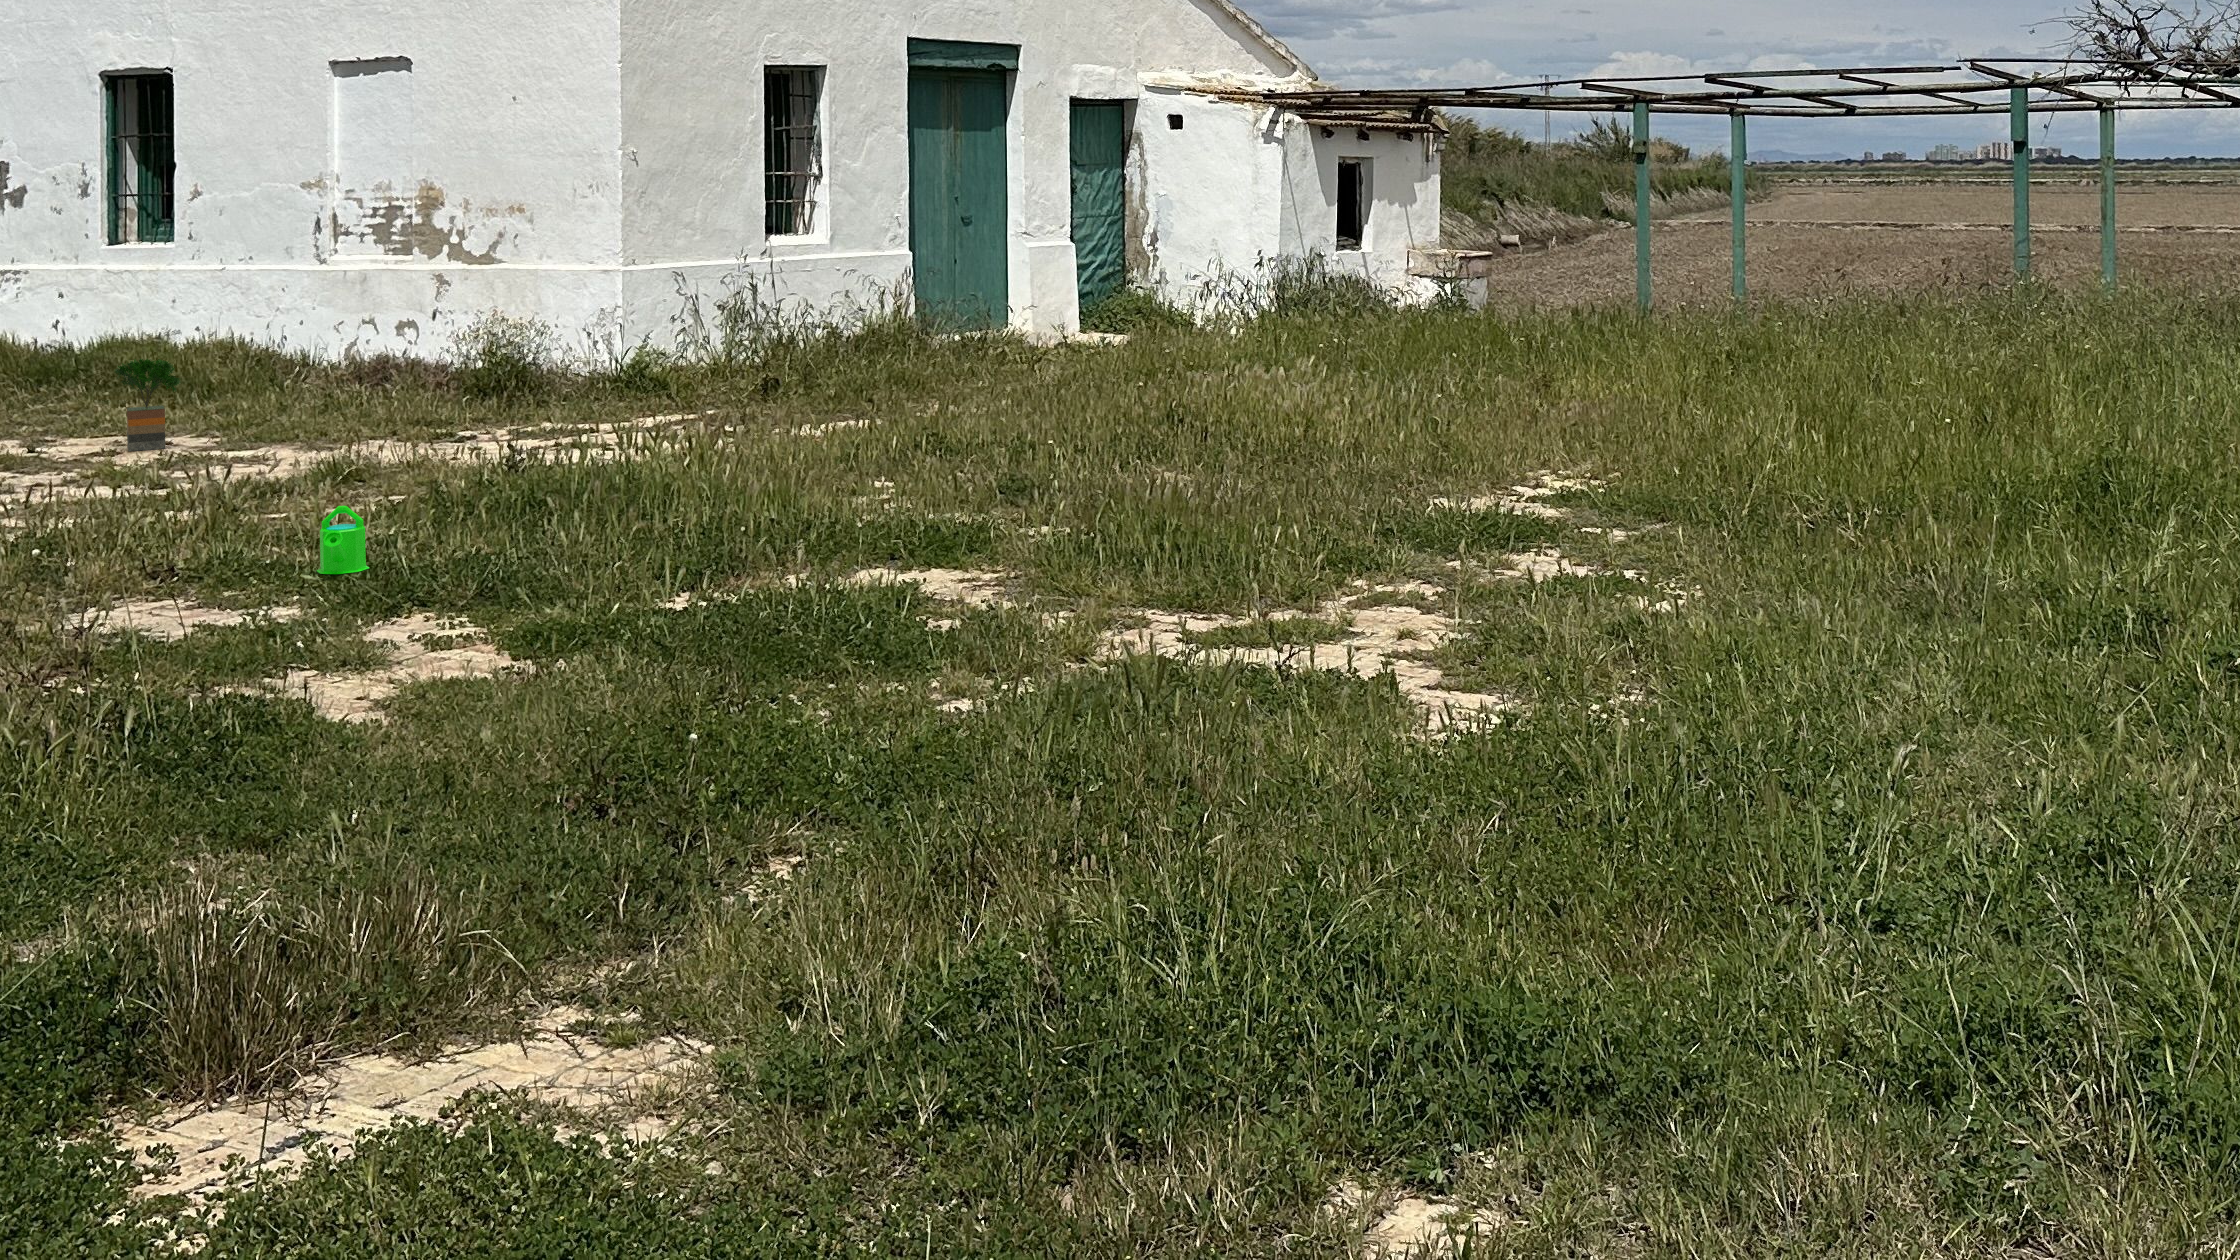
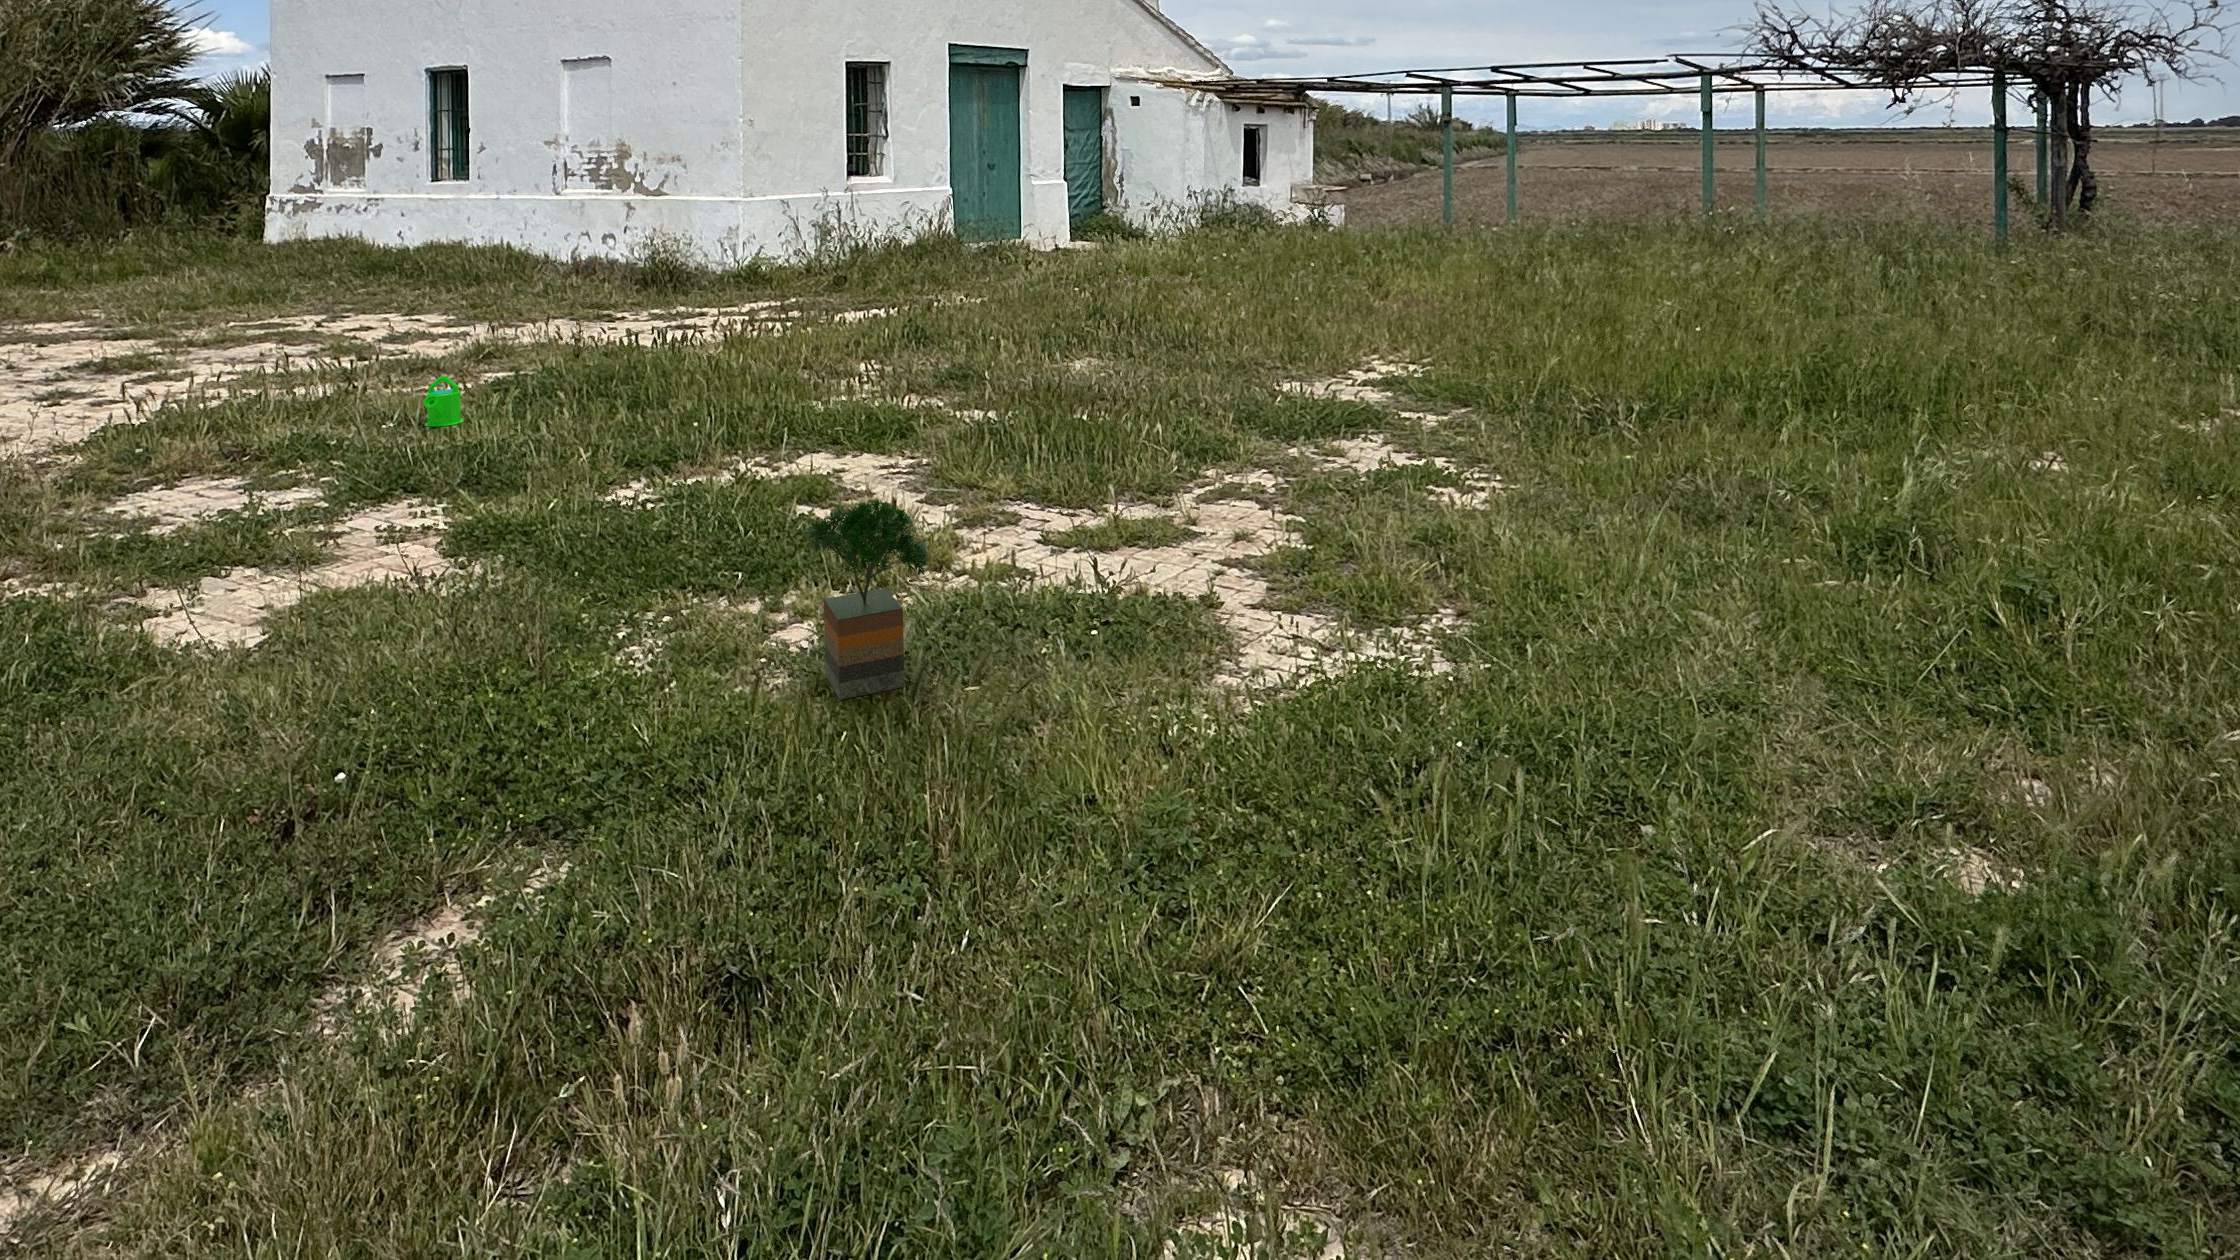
potted tree: present [115,359,180,451] -> present [803,500,930,700]

